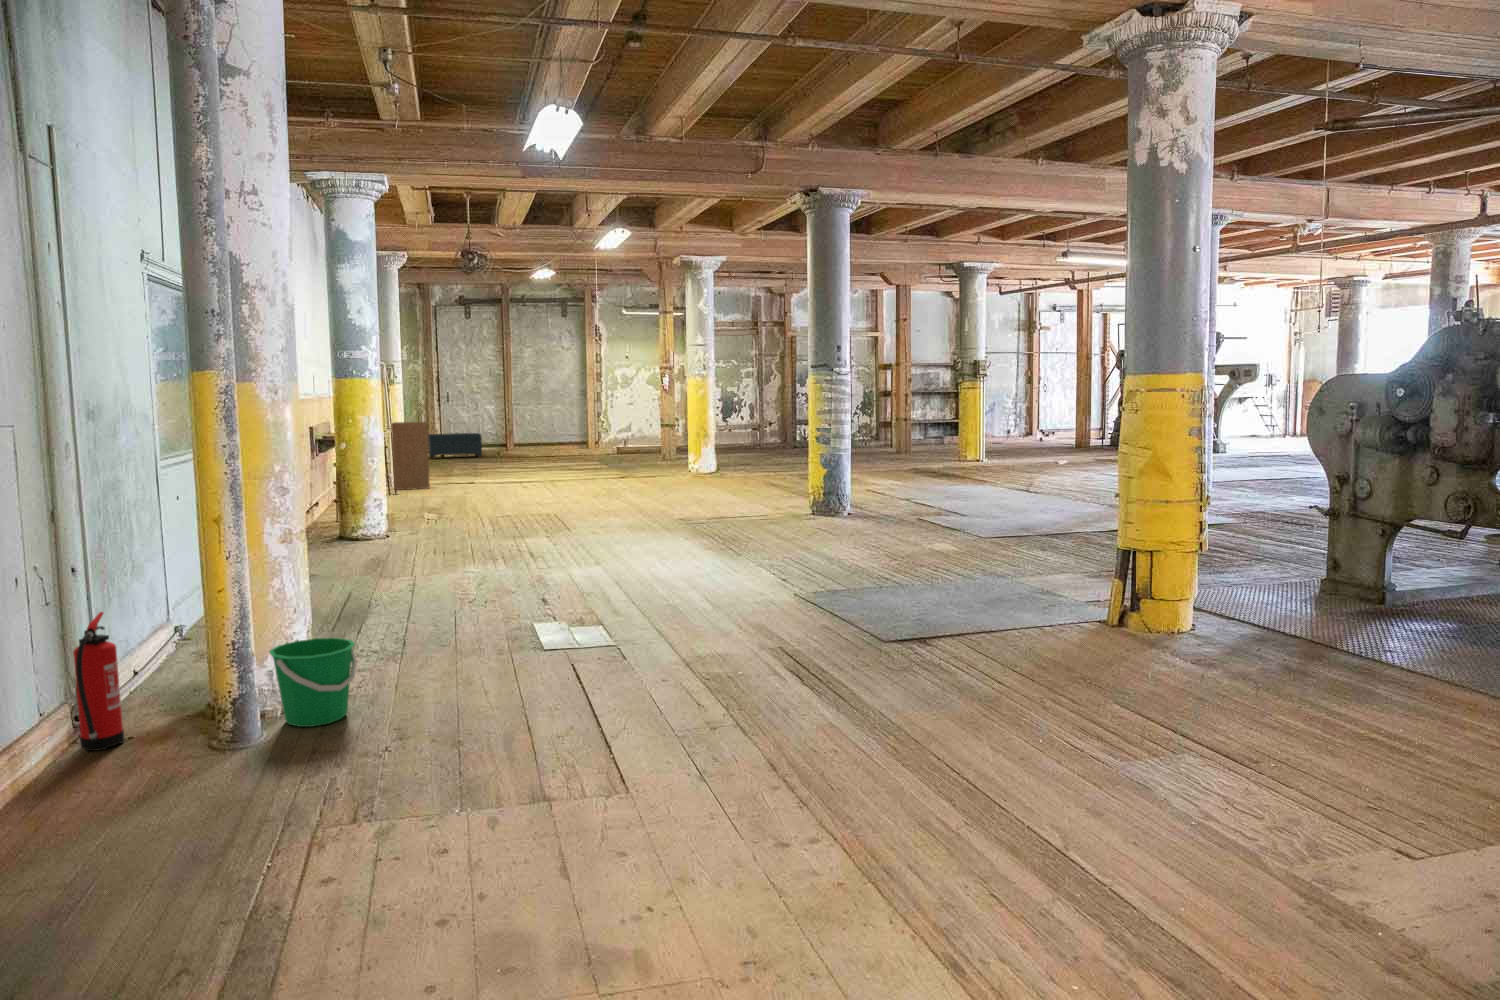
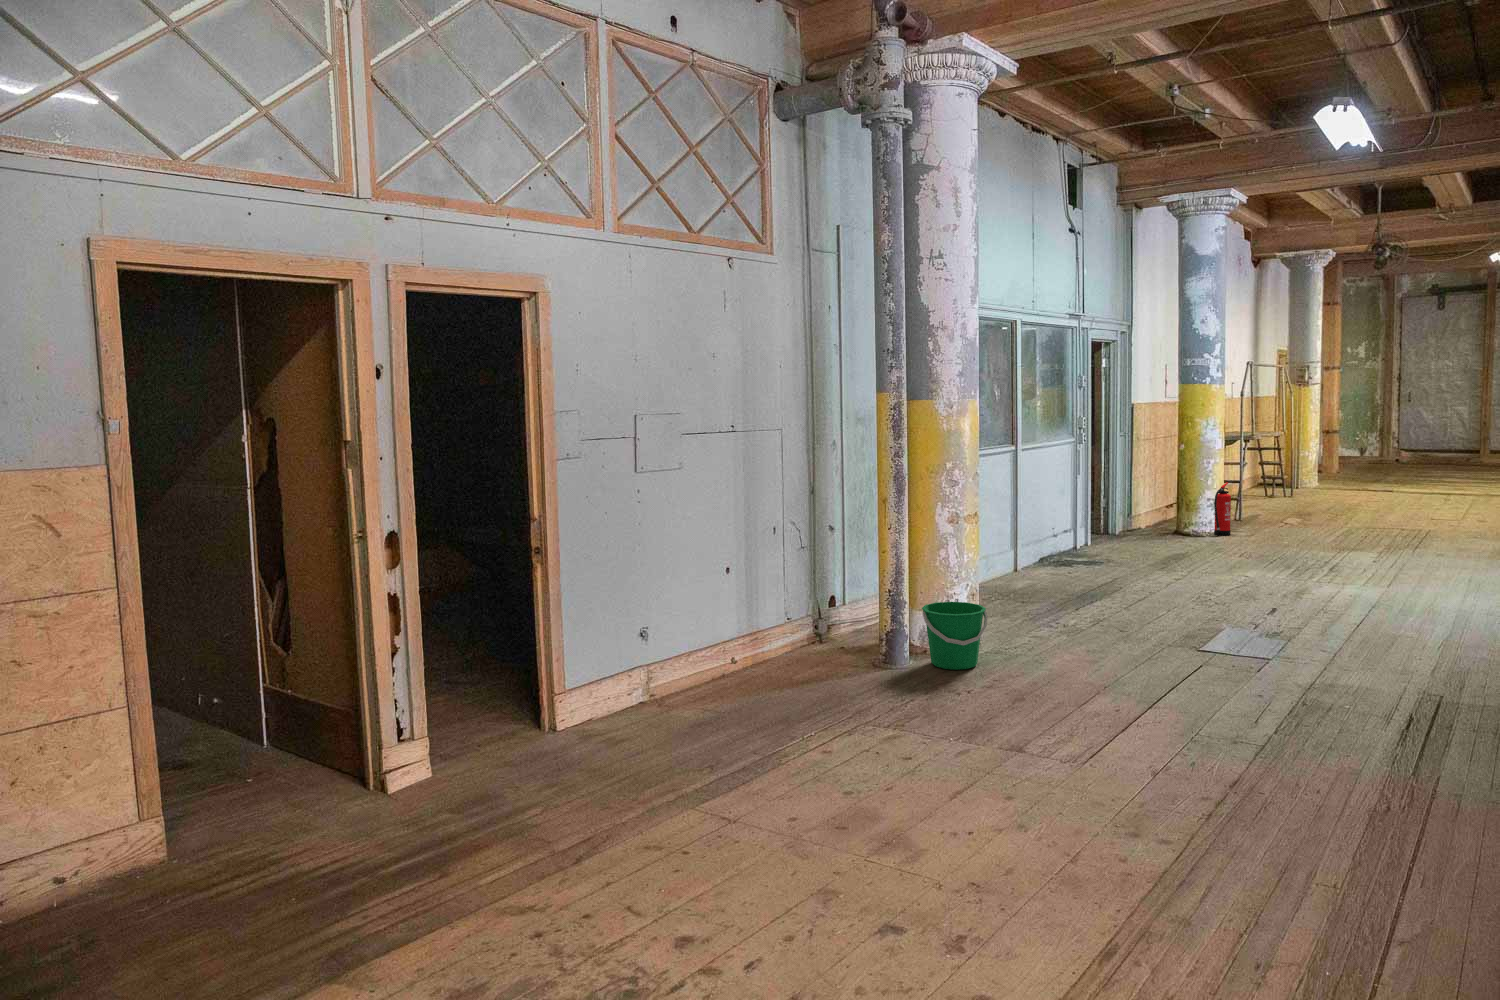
shelving unit: present [391,422,430,490] -> none [1289,425,1334,494]
bench: present [428,433,482,459] -> none [1379,437,1447,464]
fire extinguisher: present [73,612,125,751] -> present [1214,483,1231,536]

